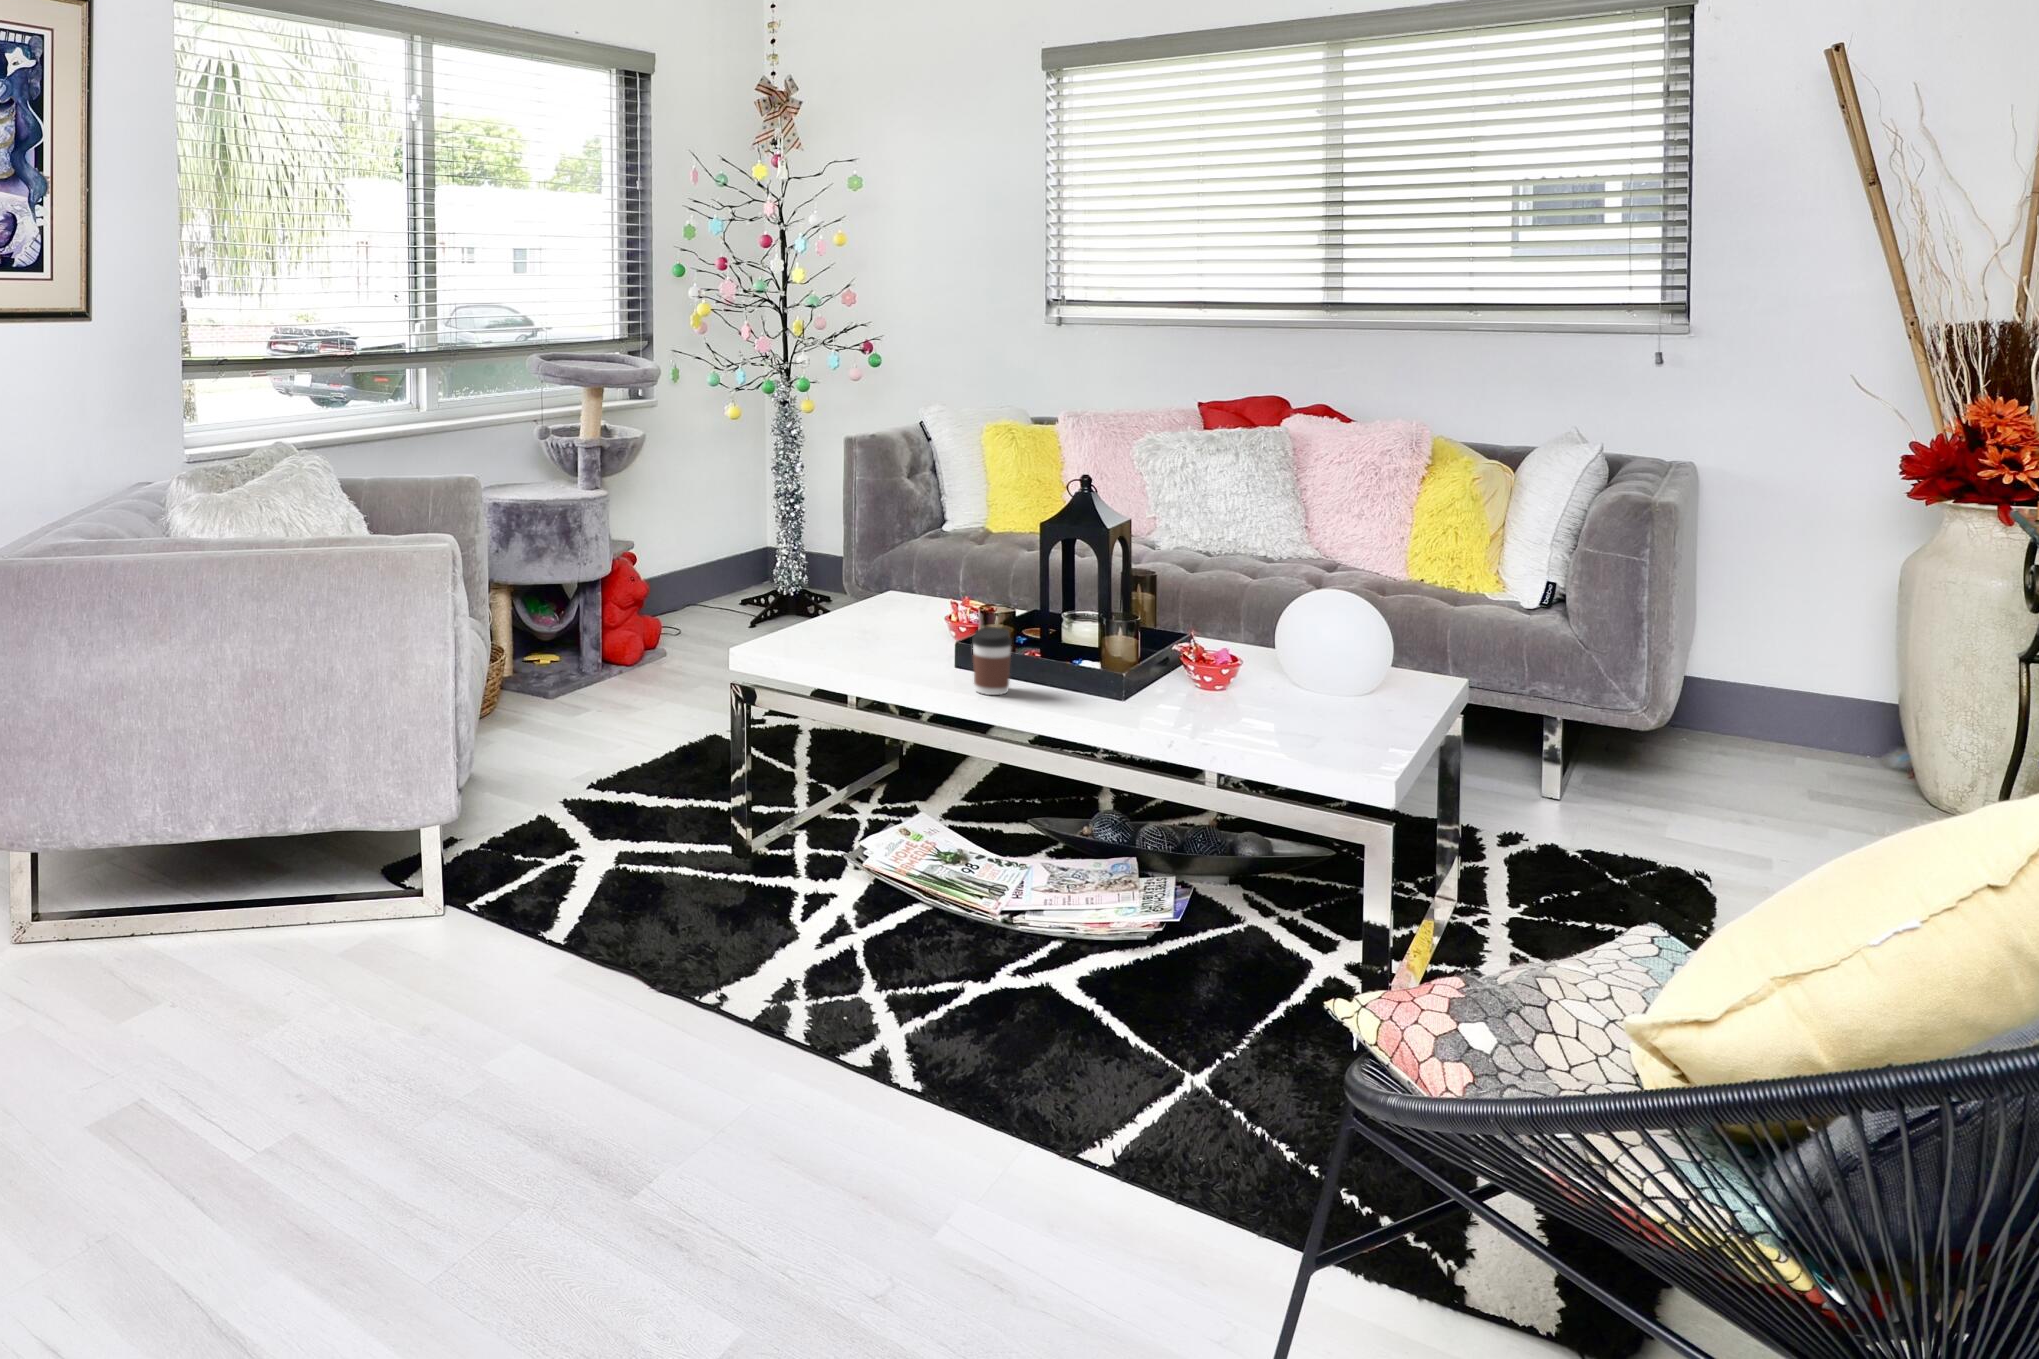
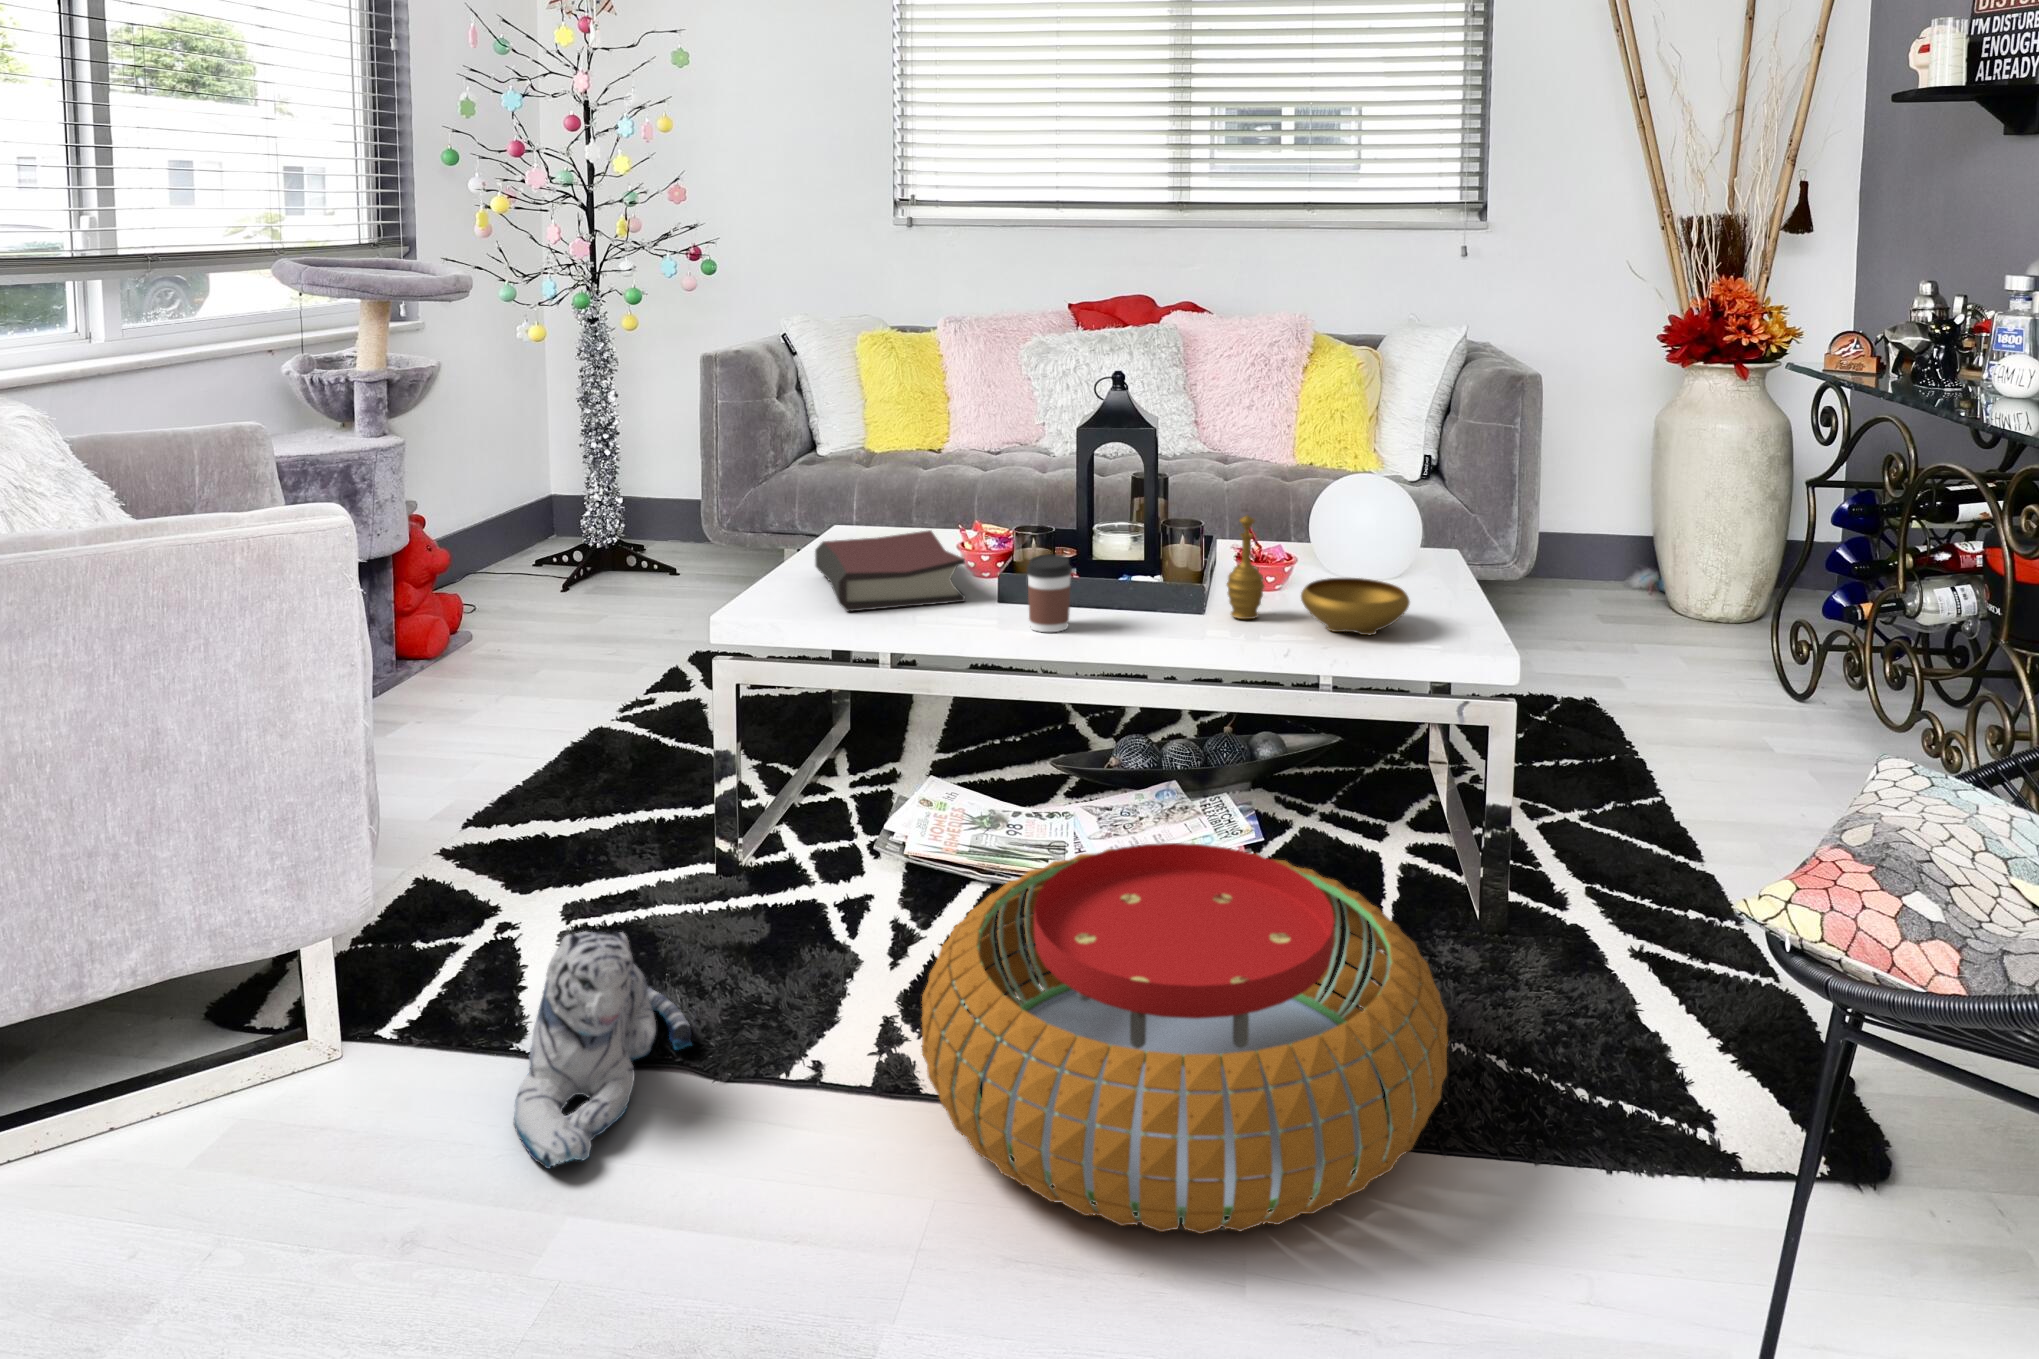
hardback book: none [837,598,948,662] -> present [815,530,965,611]
decorative bowl: none [1157,611,1324,737] -> present [1227,515,1410,635]
plush toy: none [504,859,652,1019] -> present [514,932,692,1169]
pouf: none [765,881,1218,1205] -> present [922,843,1448,1234]

